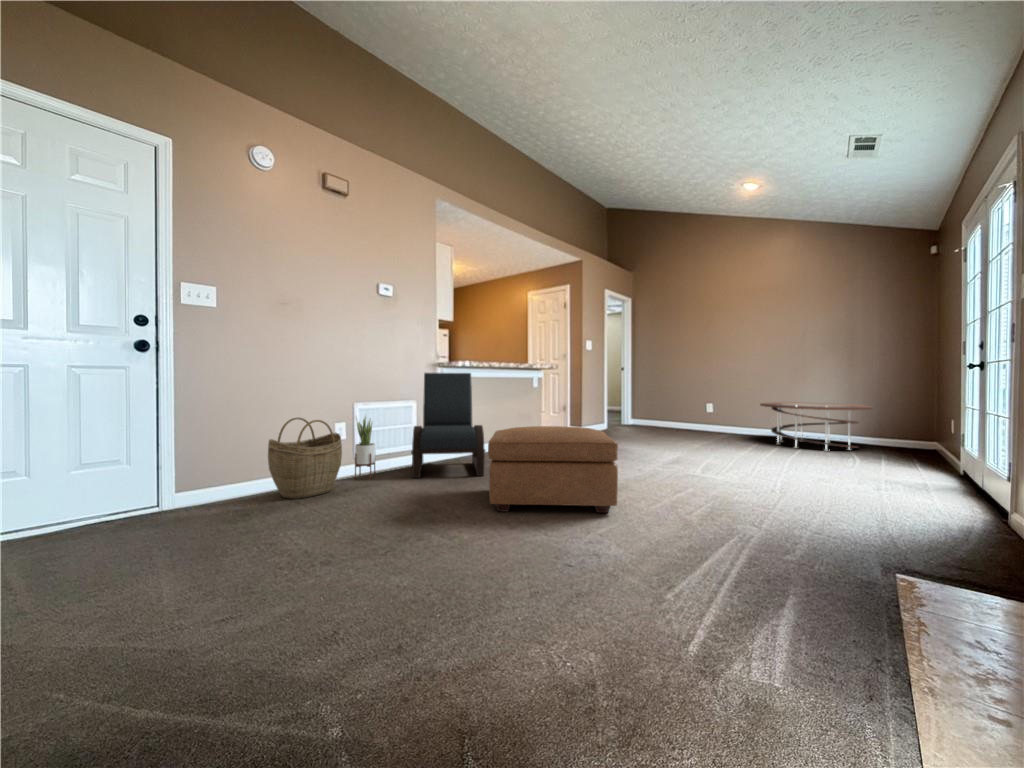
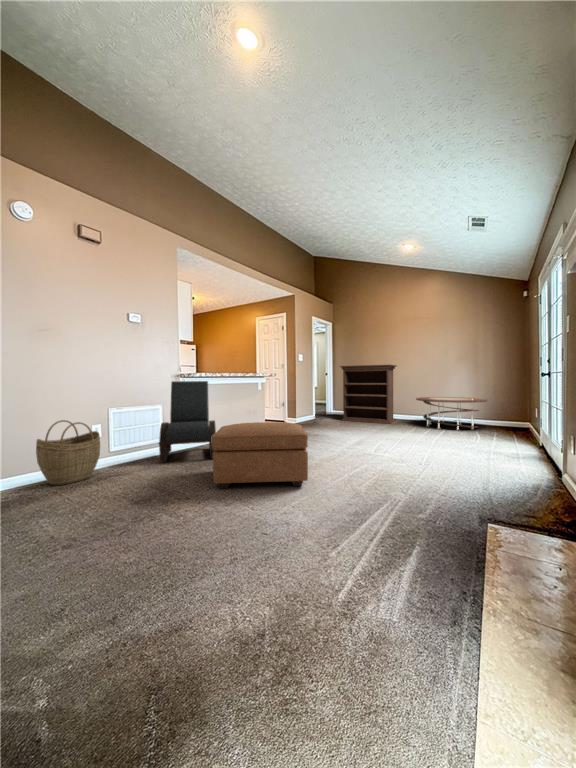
bookshelf: none [645,355,731,440] -> present [340,364,397,424]
potted plant: present [355,416,375,479] -> none [113,415,131,466]

